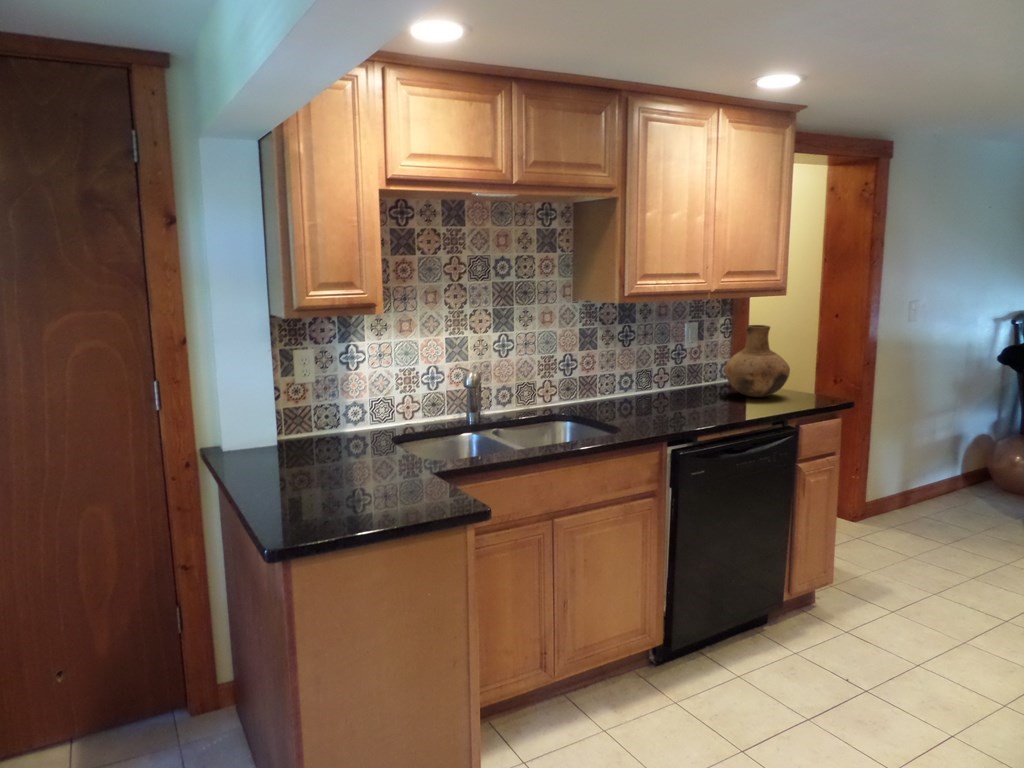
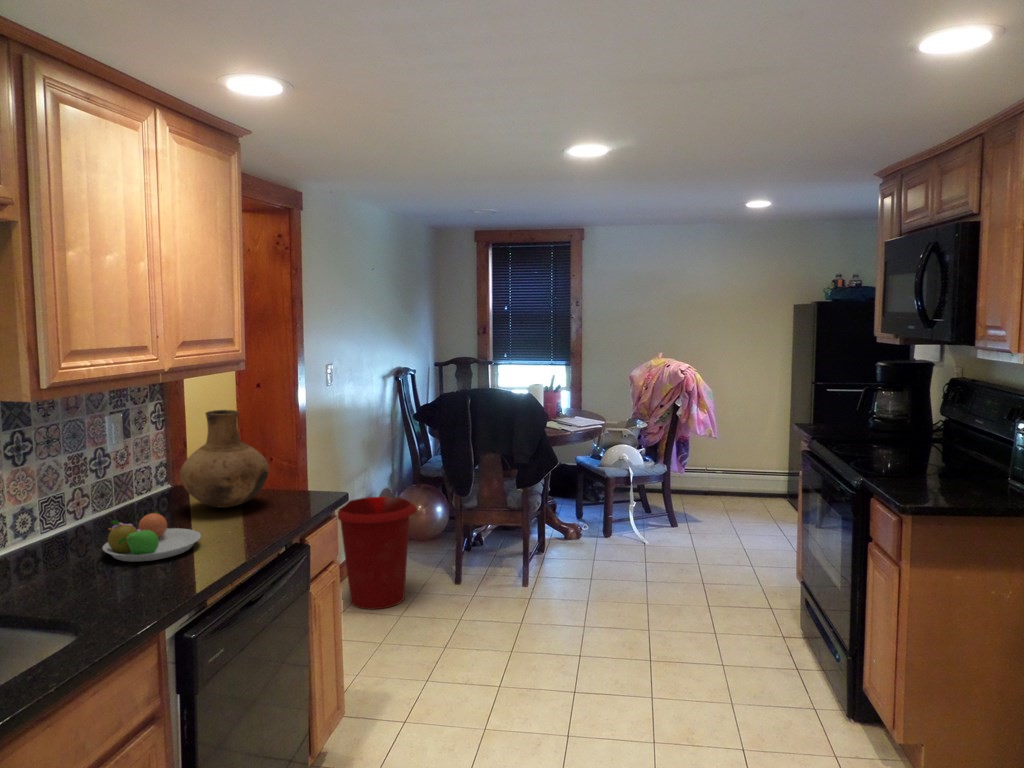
fruit bowl: none [656,386,717,415] -> present [103,512,201,562]
waste bin: none [896,430,988,535] -> present [337,497,417,609]

